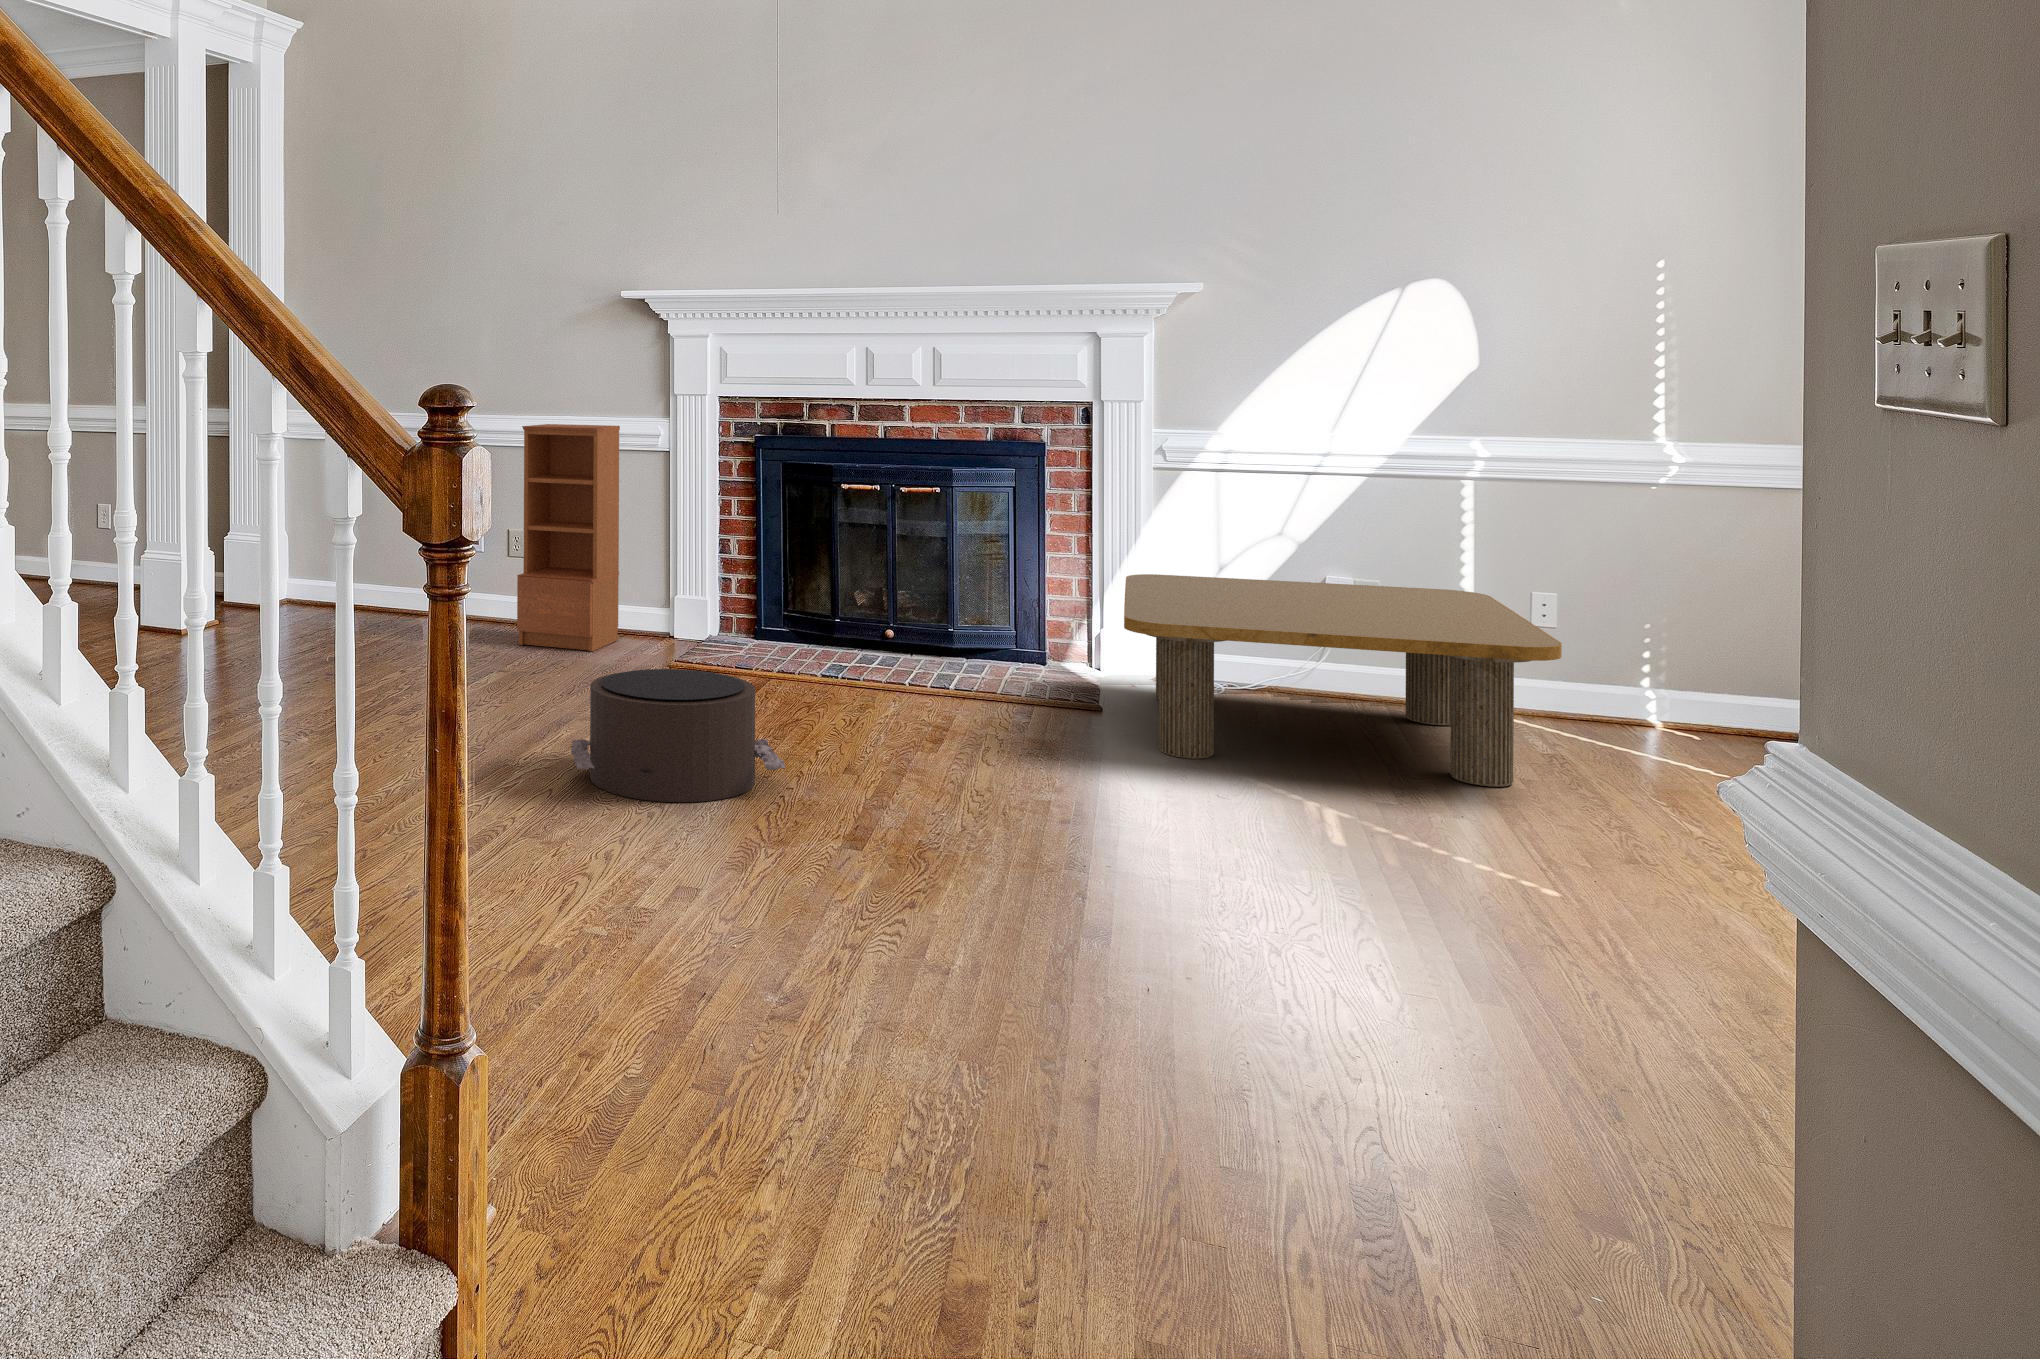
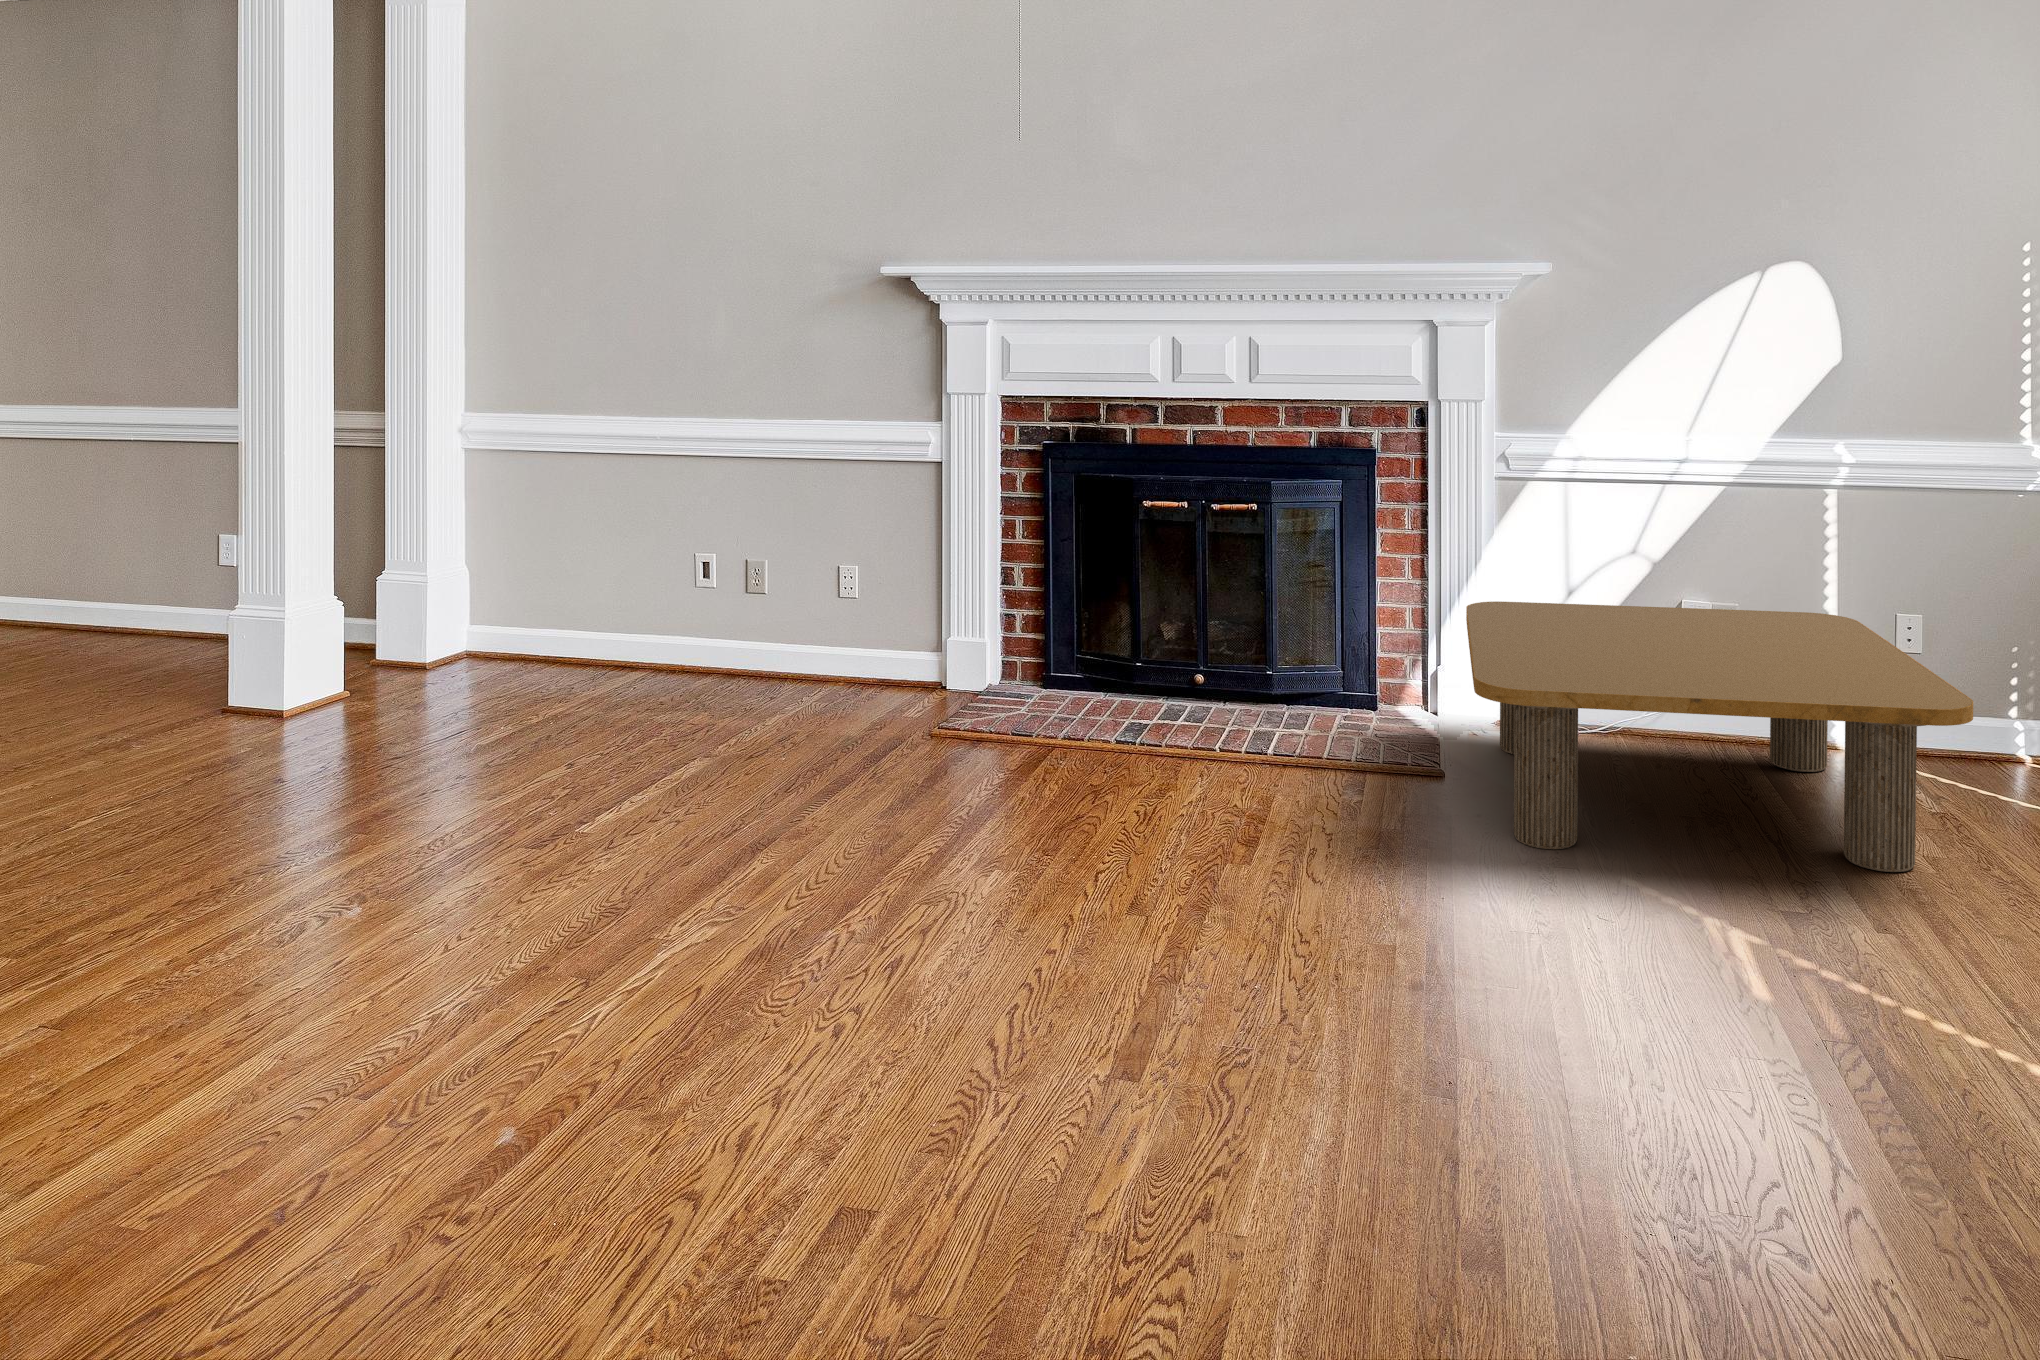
bookcase: present [517,424,620,651] -> none [752,431,882,711]
pouf: present [571,669,785,802] -> none [750,783,1048,995]

